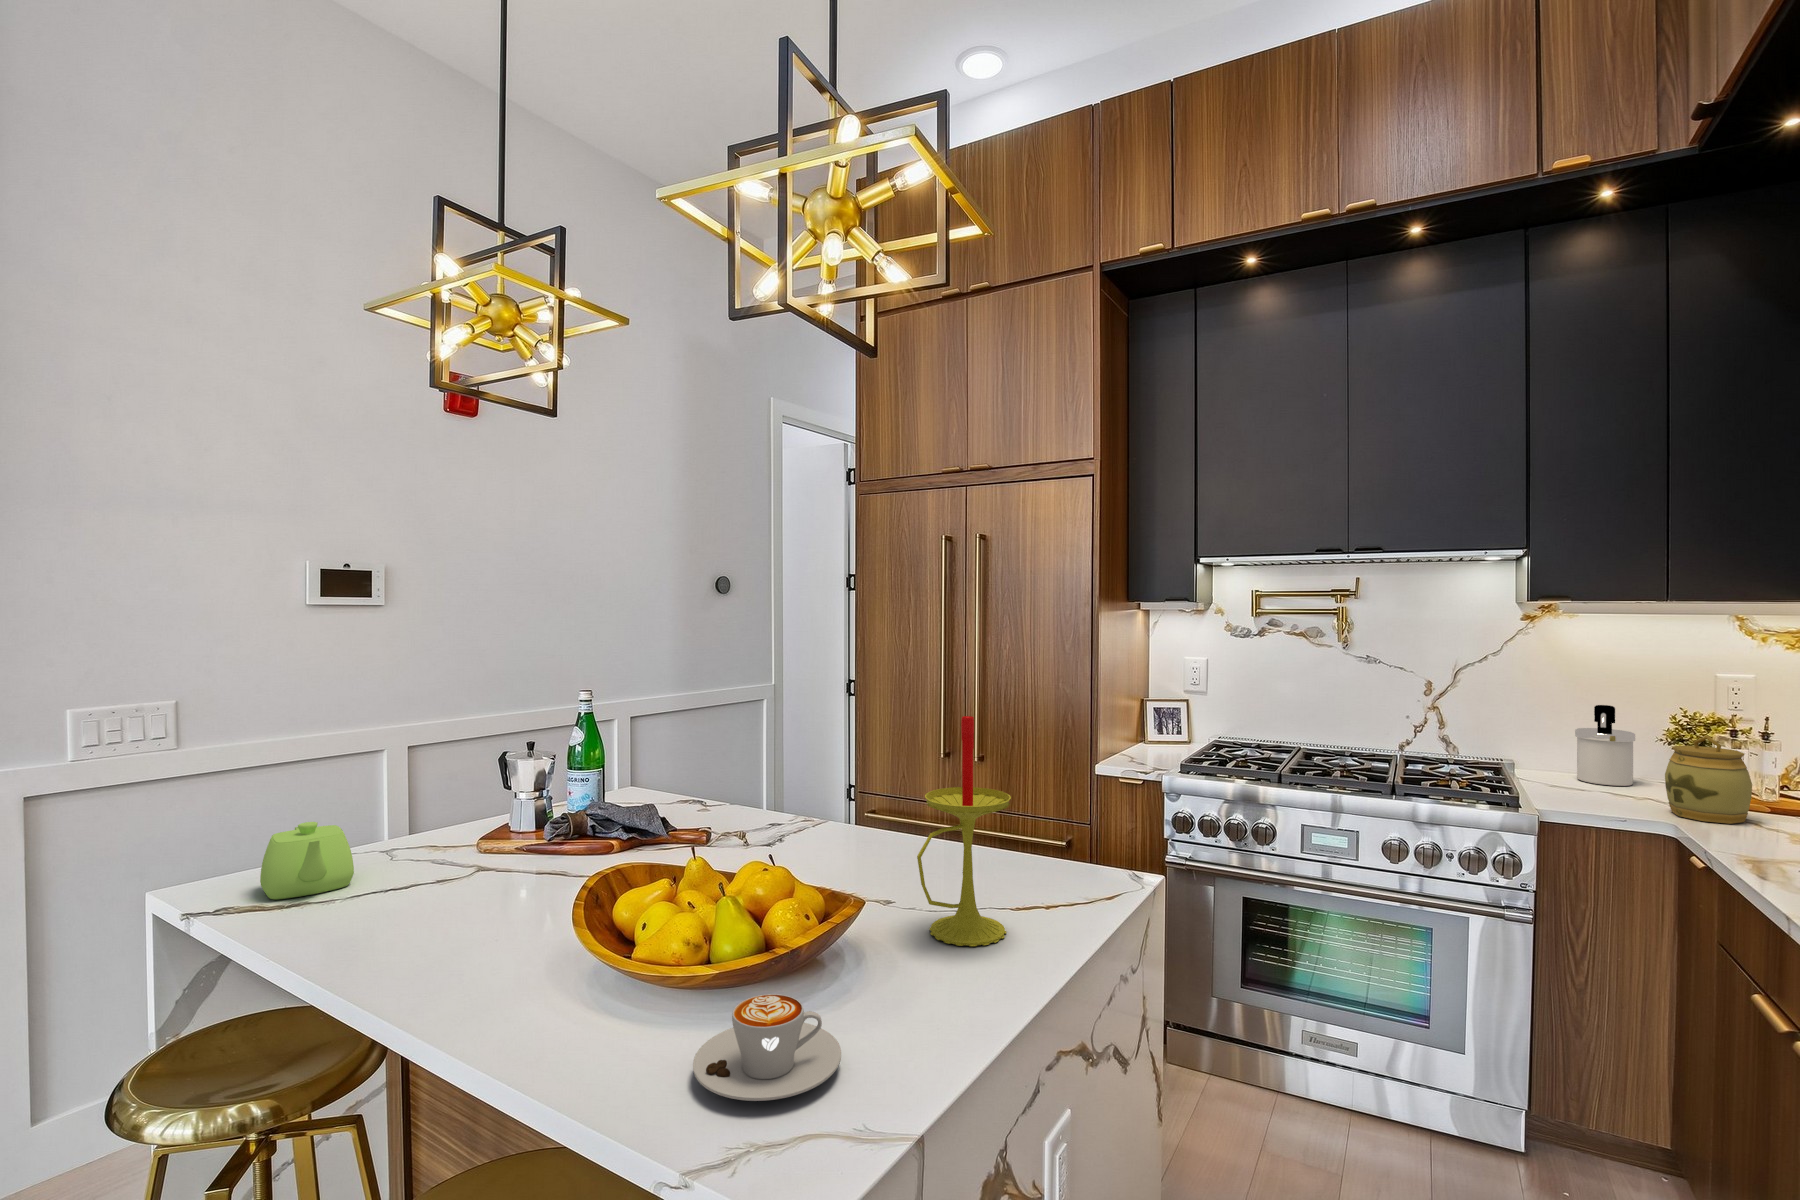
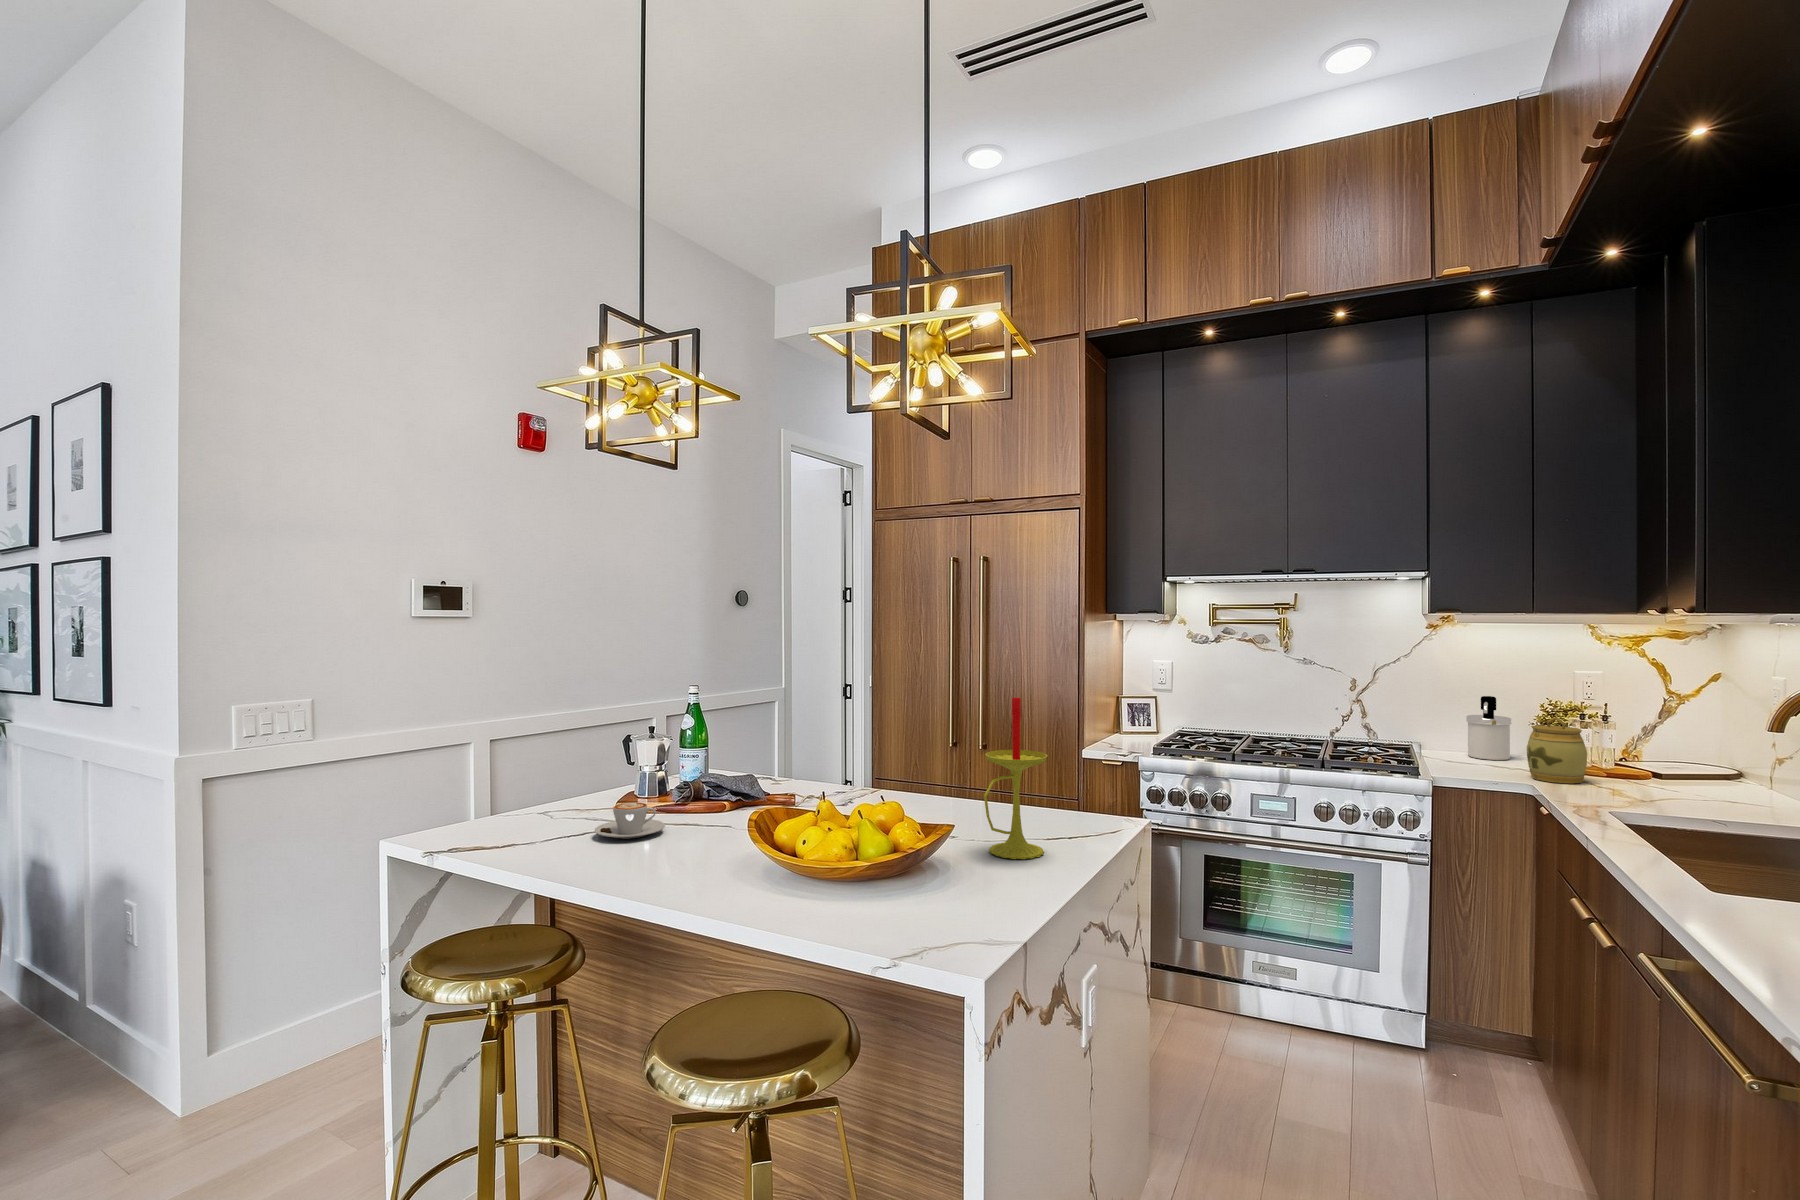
teapot: present [260,822,354,899] -> none [464,785,534,843]
coffee cup: present [693,994,841,1101] -> present [595,802,665,839]

